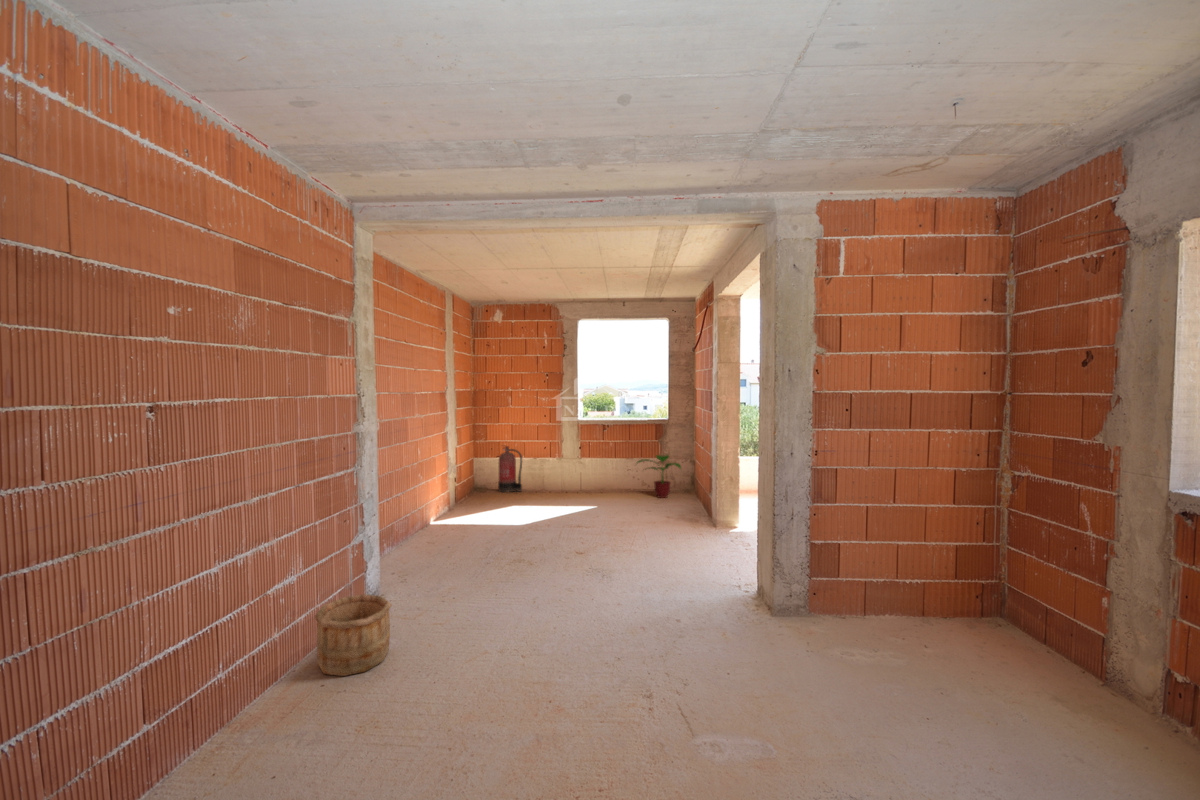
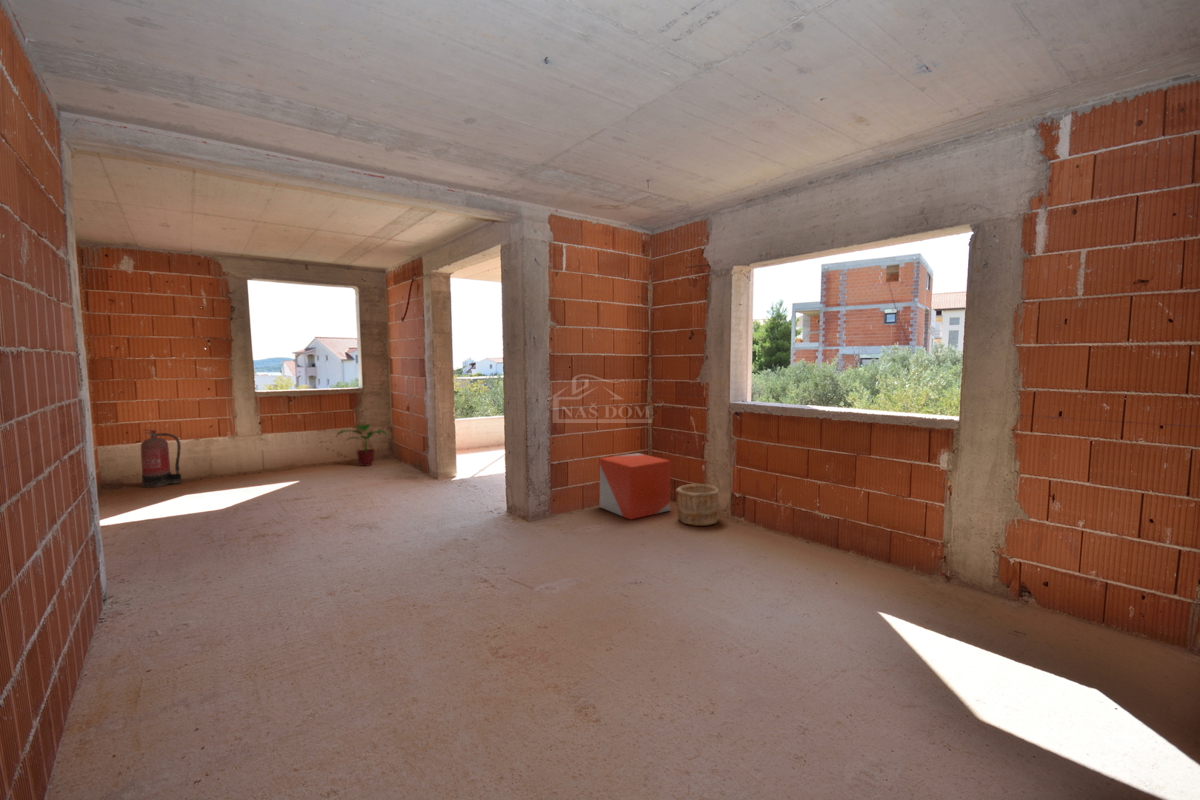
stool: none [894,545,1029,662] -> present [600,453,670,520]
wooden bucket: present [315,594,392,676] -> present [676,484,719,526]

